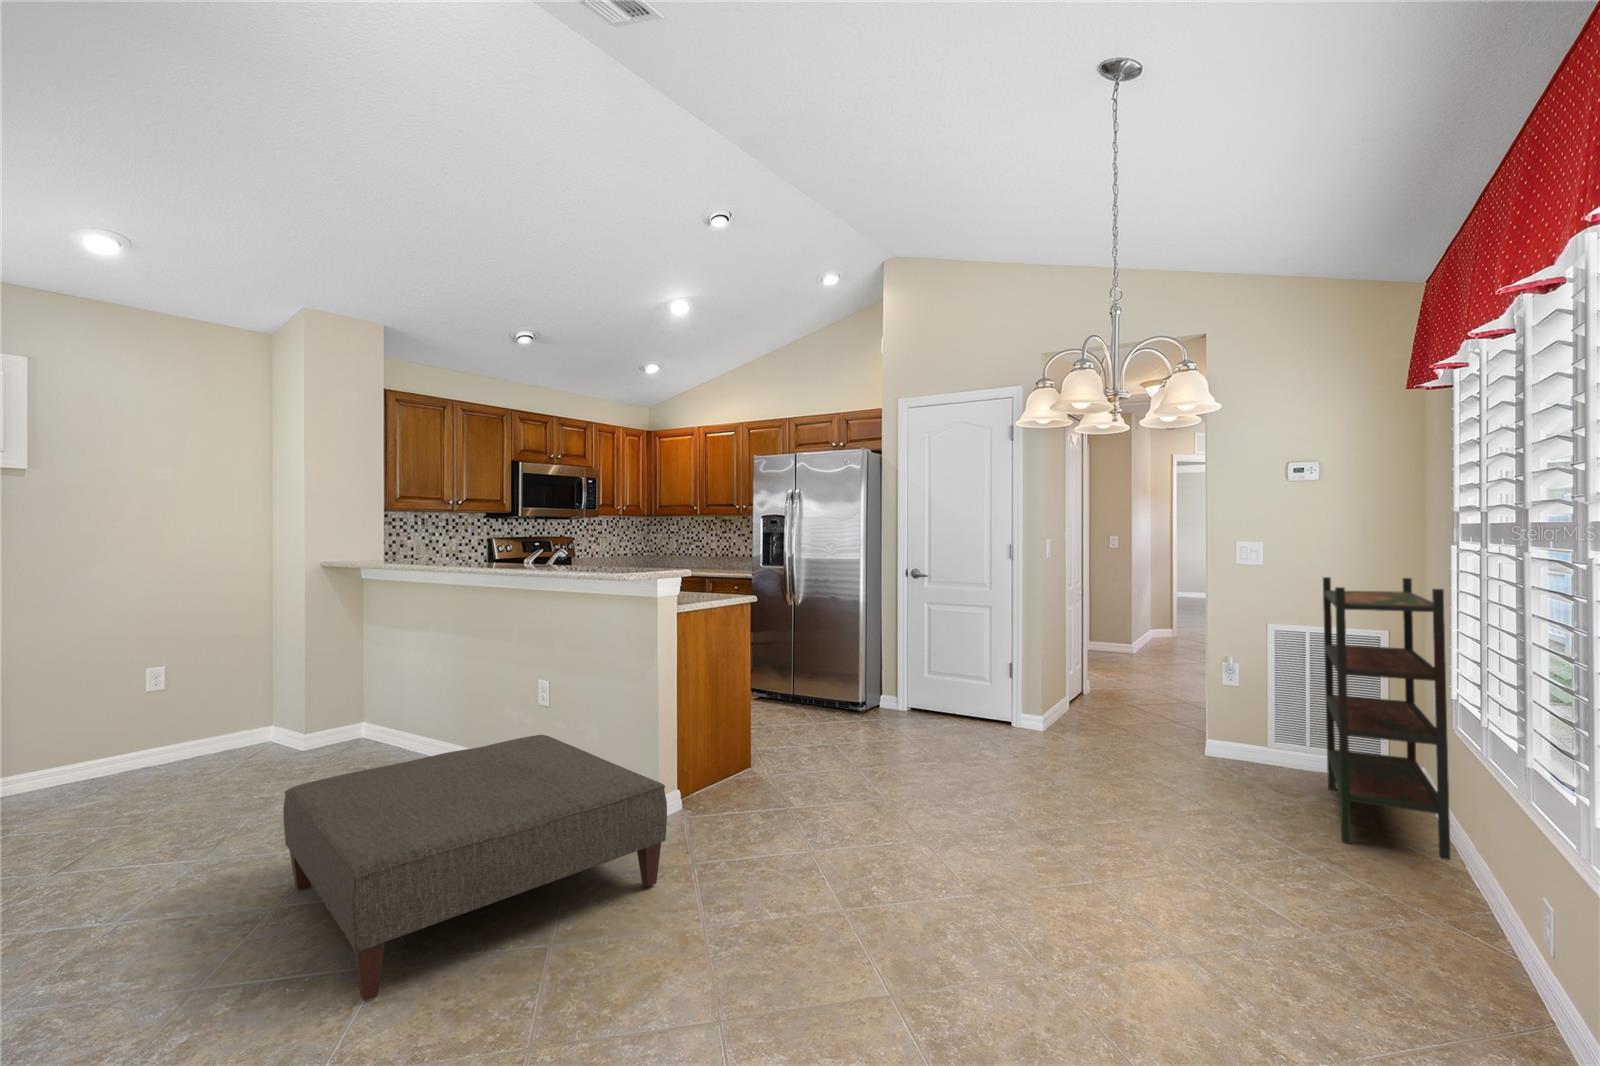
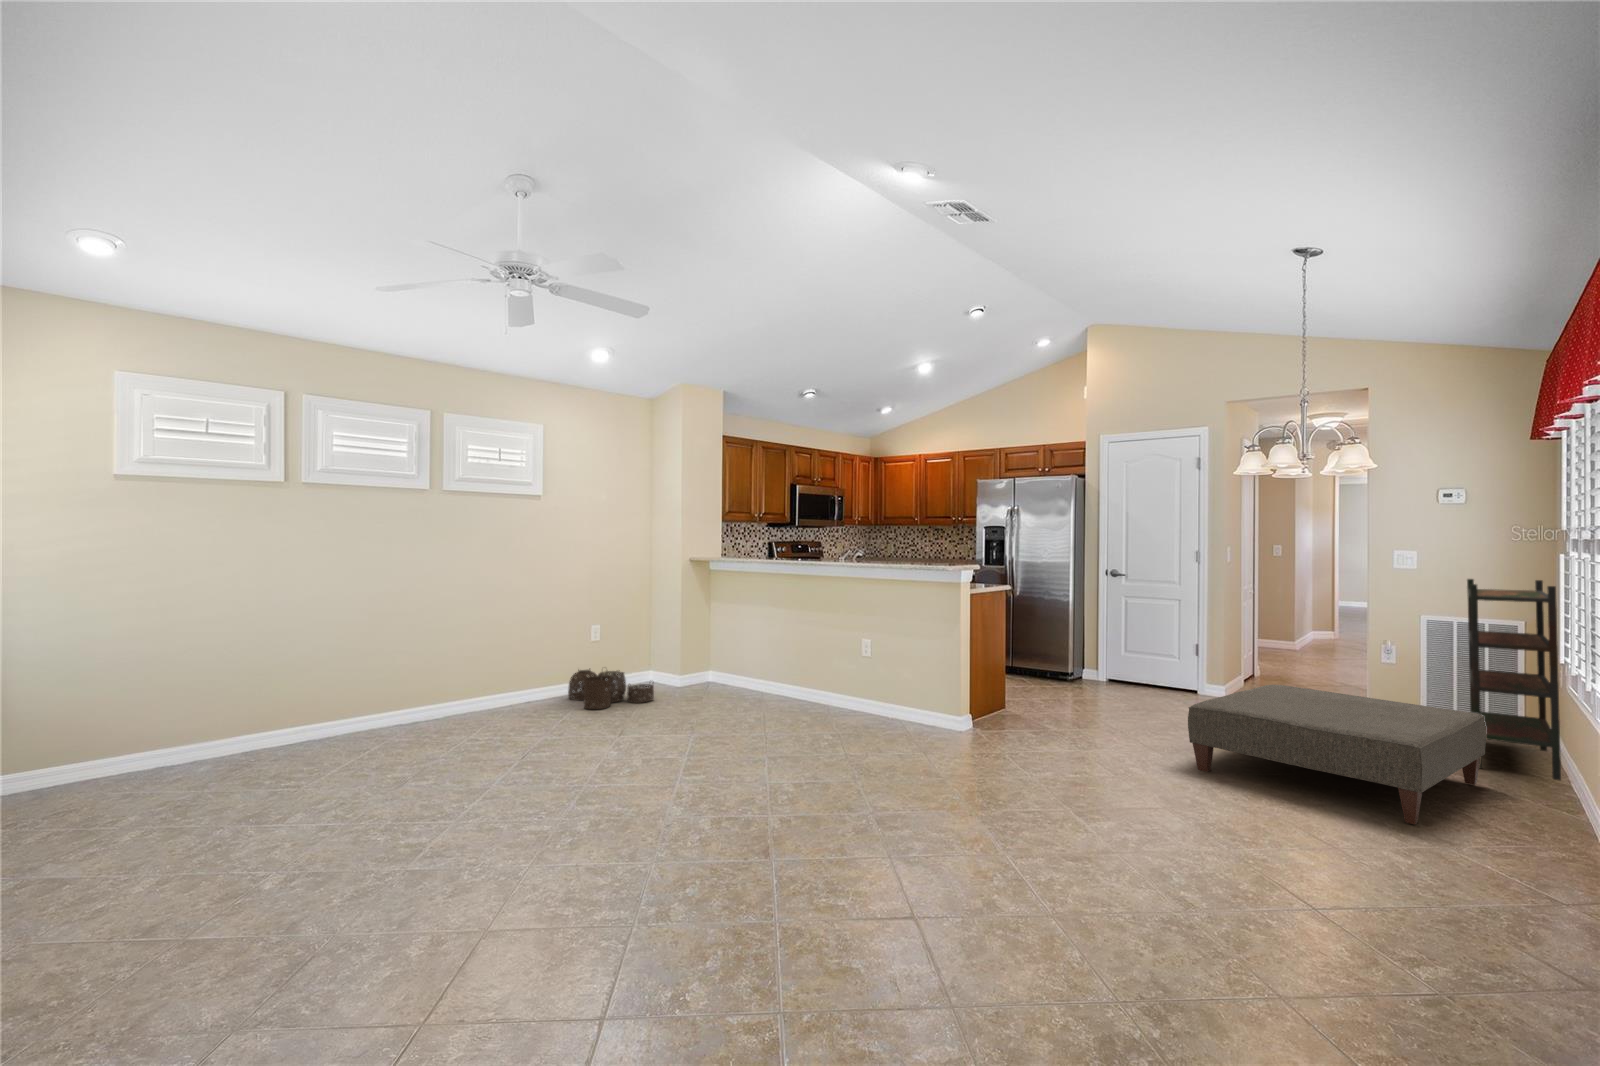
ottoman: present [283,735,667,1001] -> present [1188,685,1486,825]
woven basket: none [67,738,223,815] -> present [568,669,654,709]

